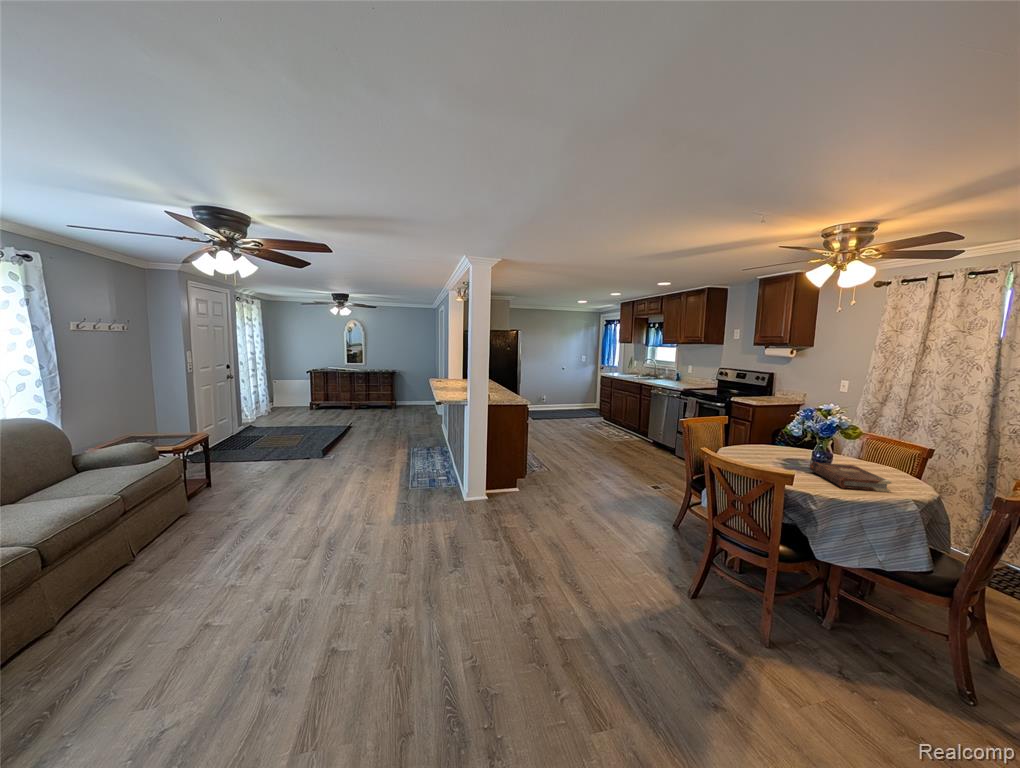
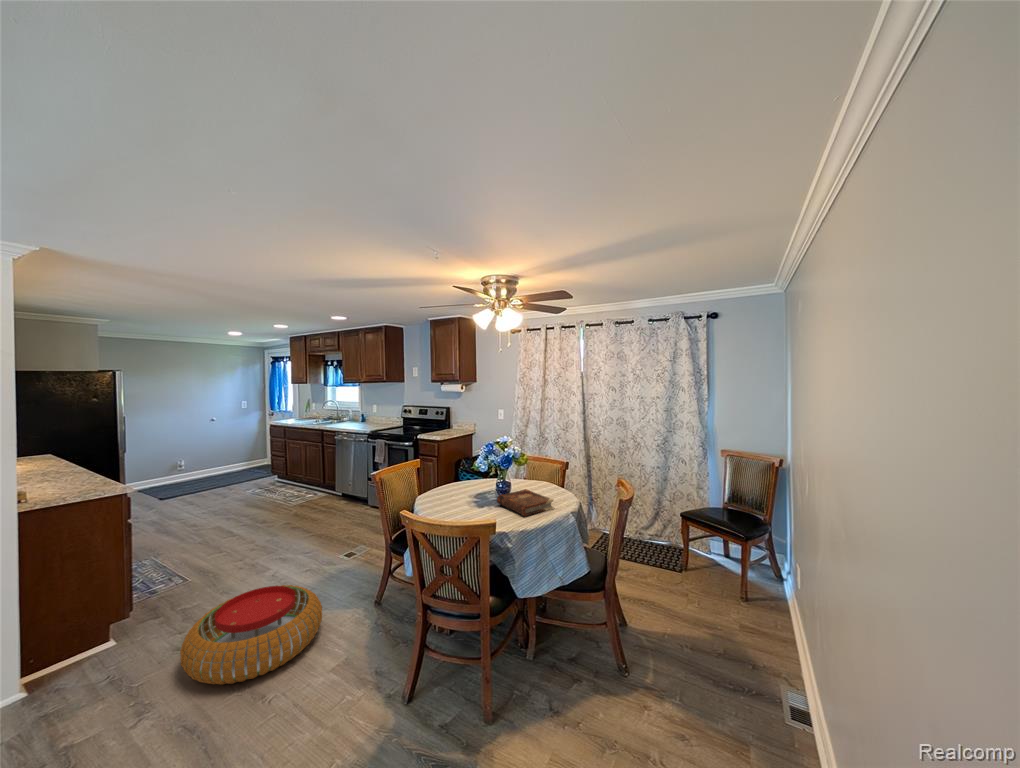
pouf: none [551,481,633,534] -> present [180,585,322,685]

